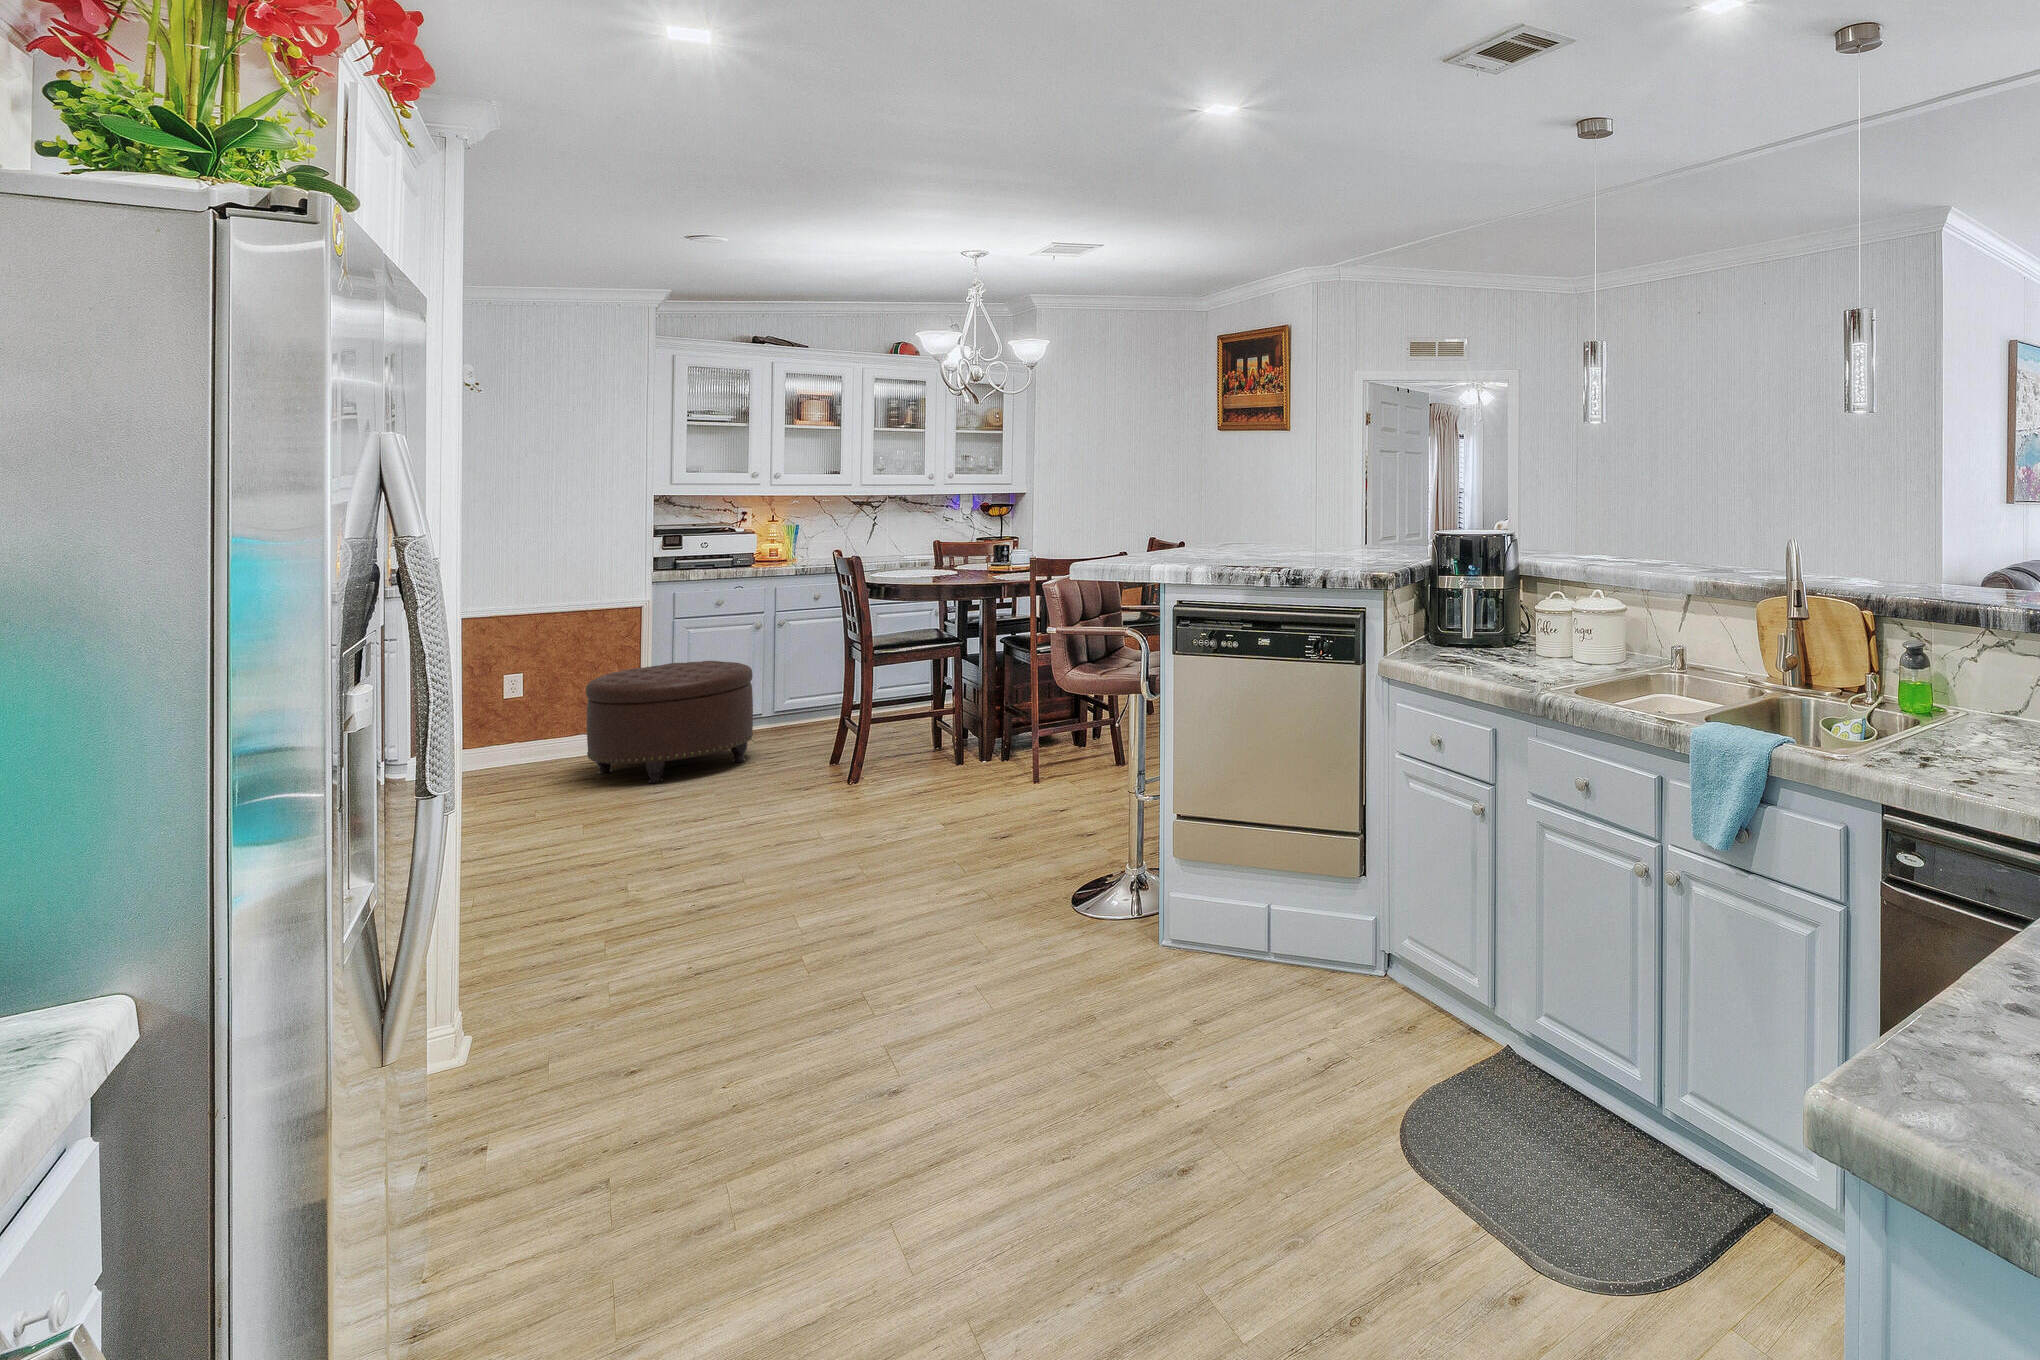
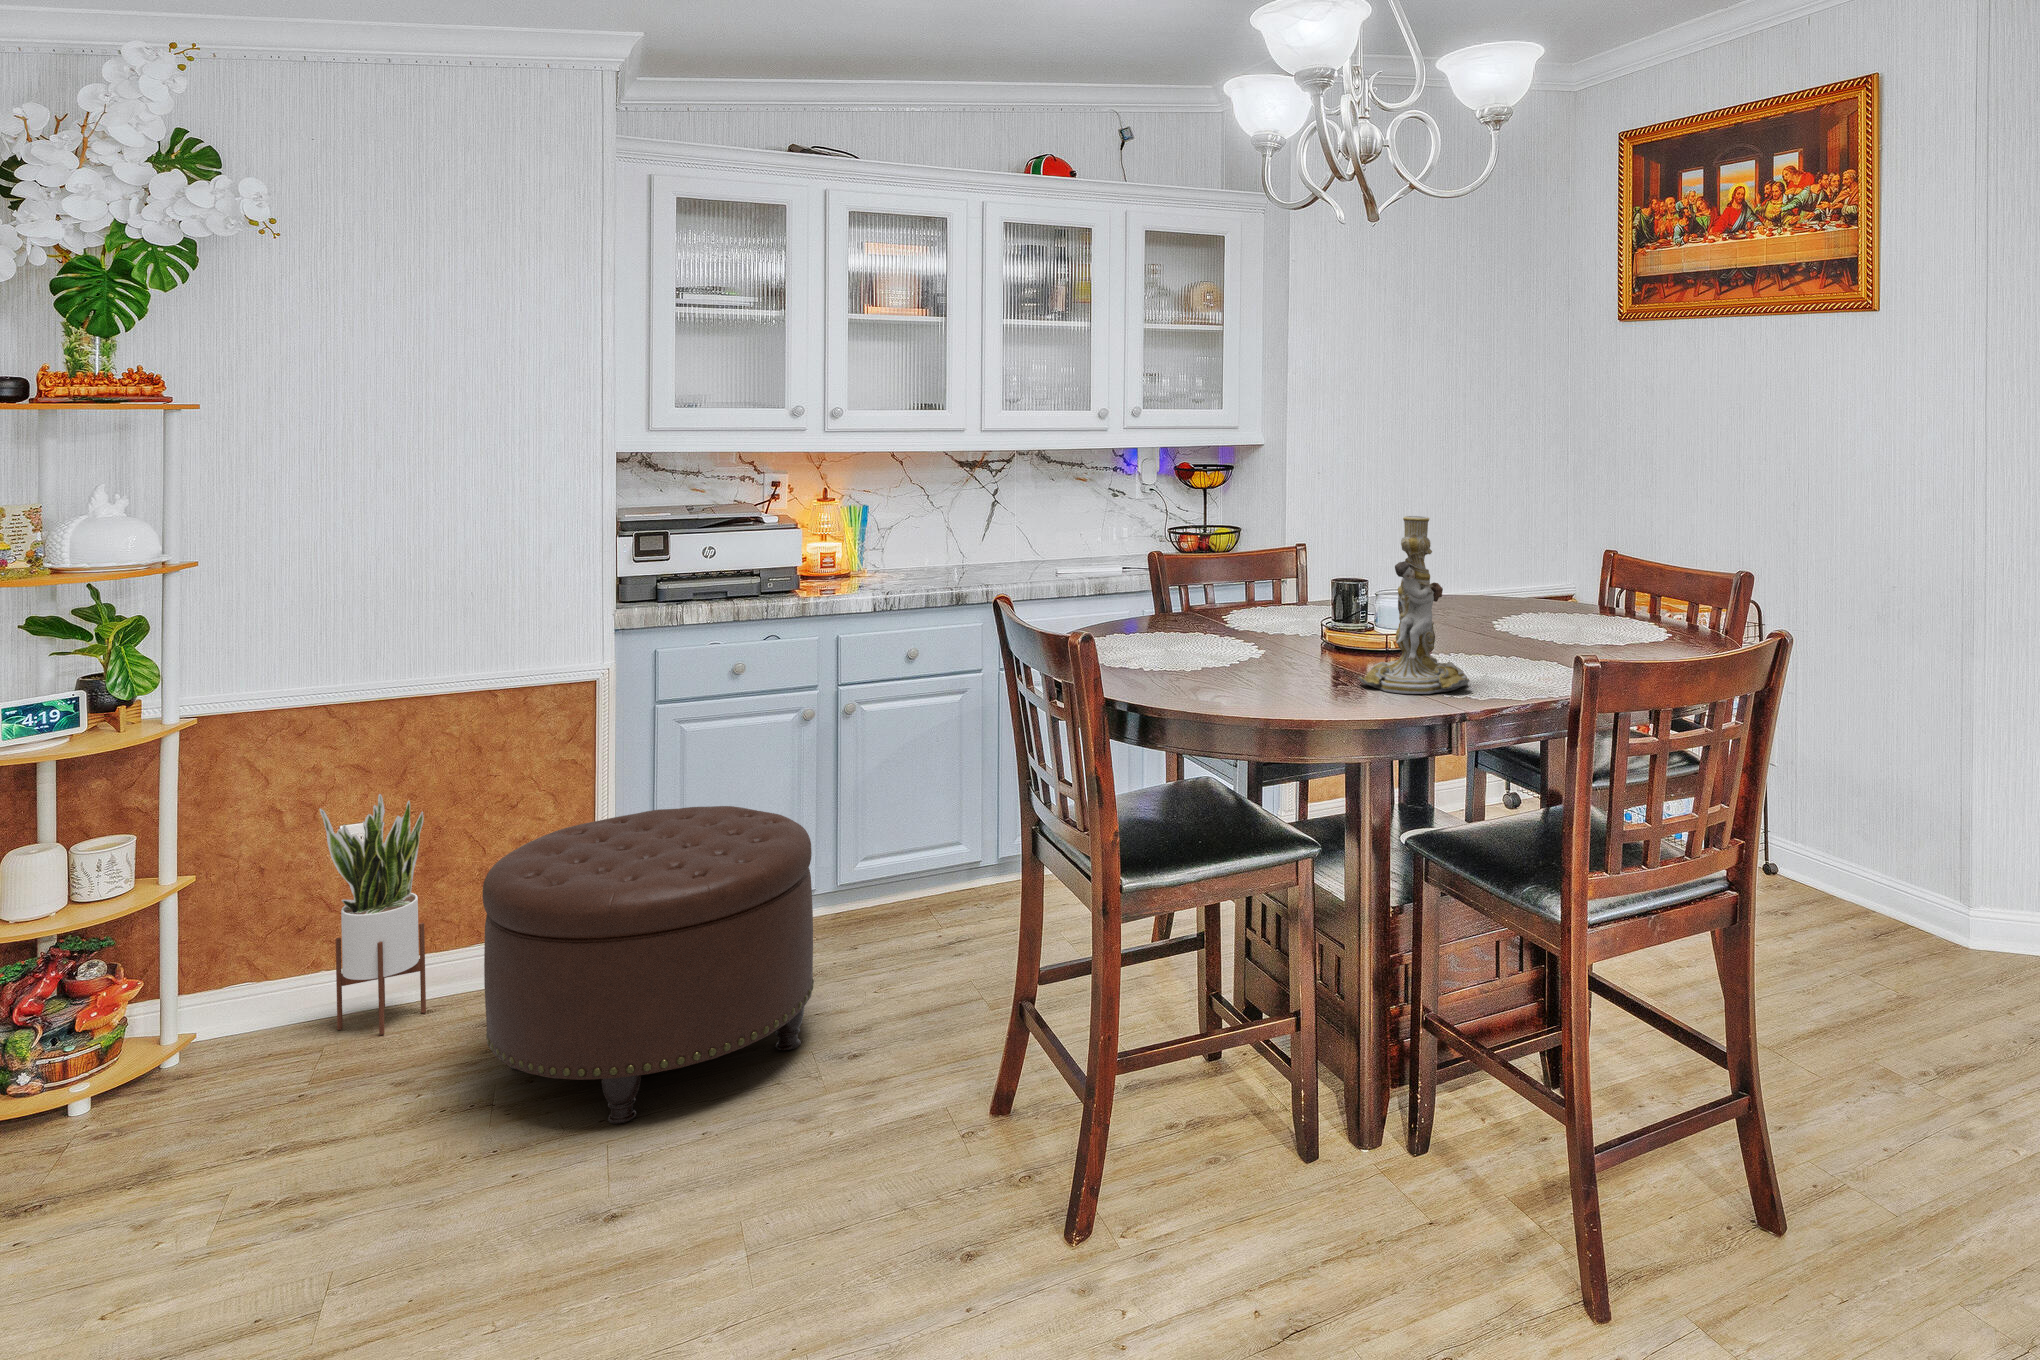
candlestick: none [983,518,1030,586] -> present [1359,516,1470,694]
potted plant: none [495,658,549,769] -> present [319,794,426,1035]

